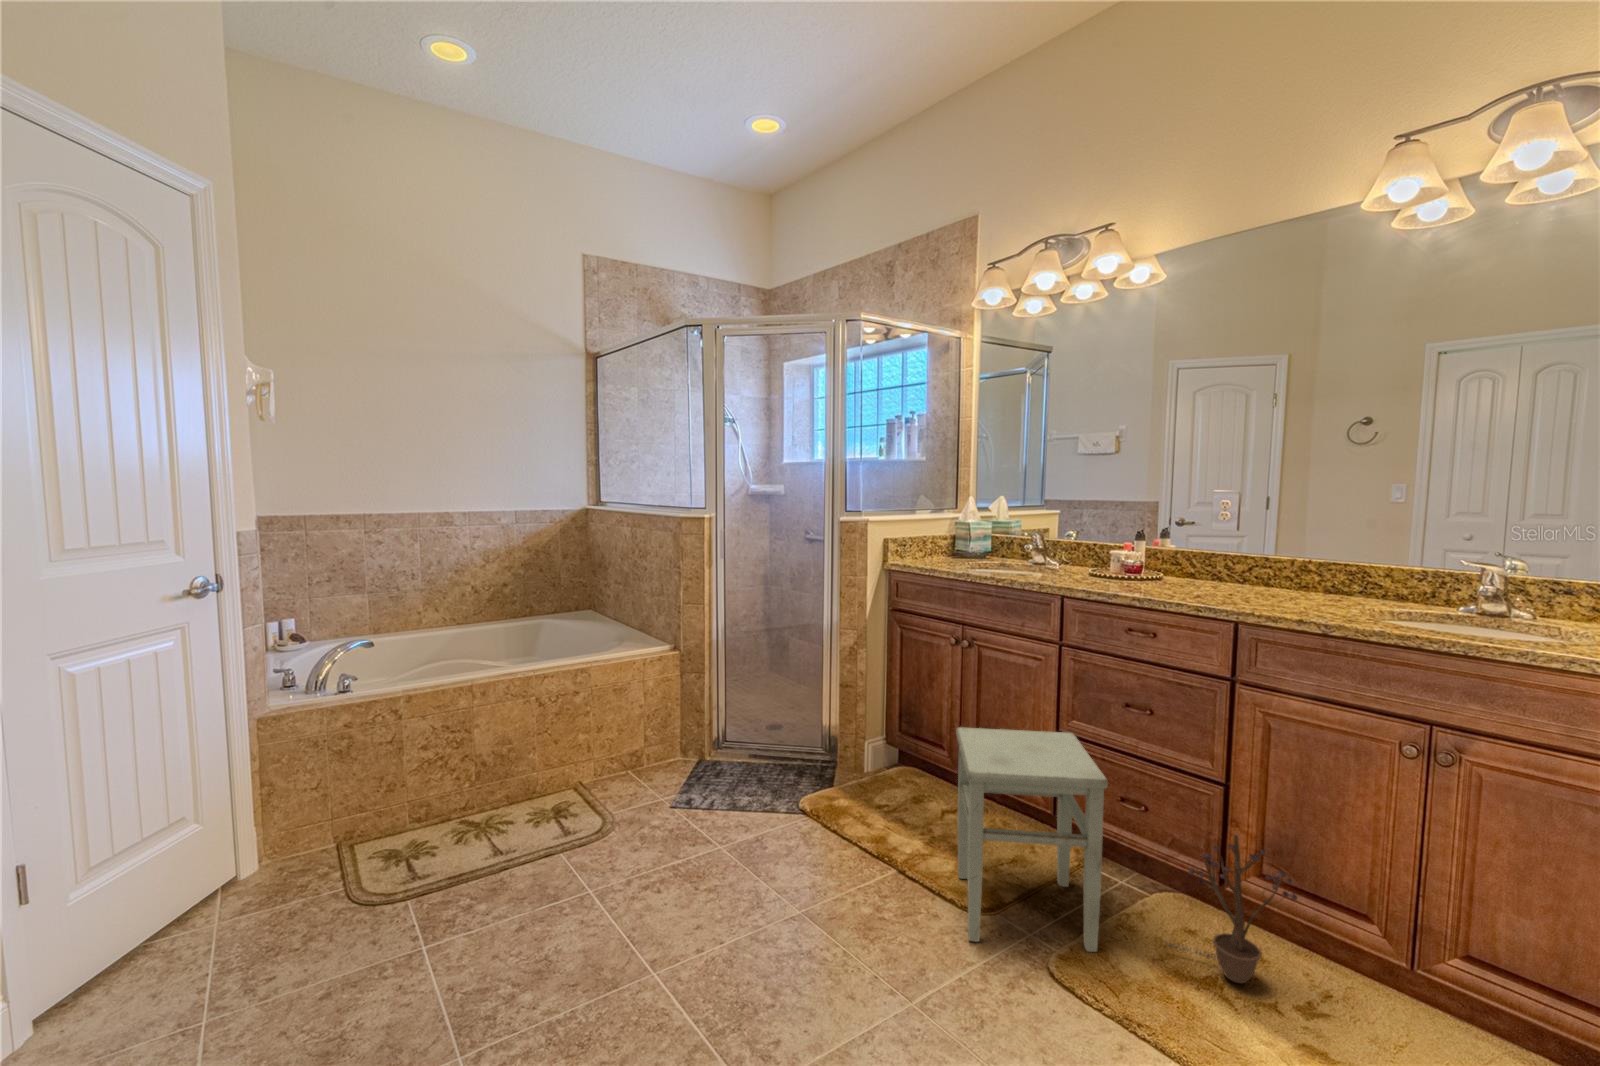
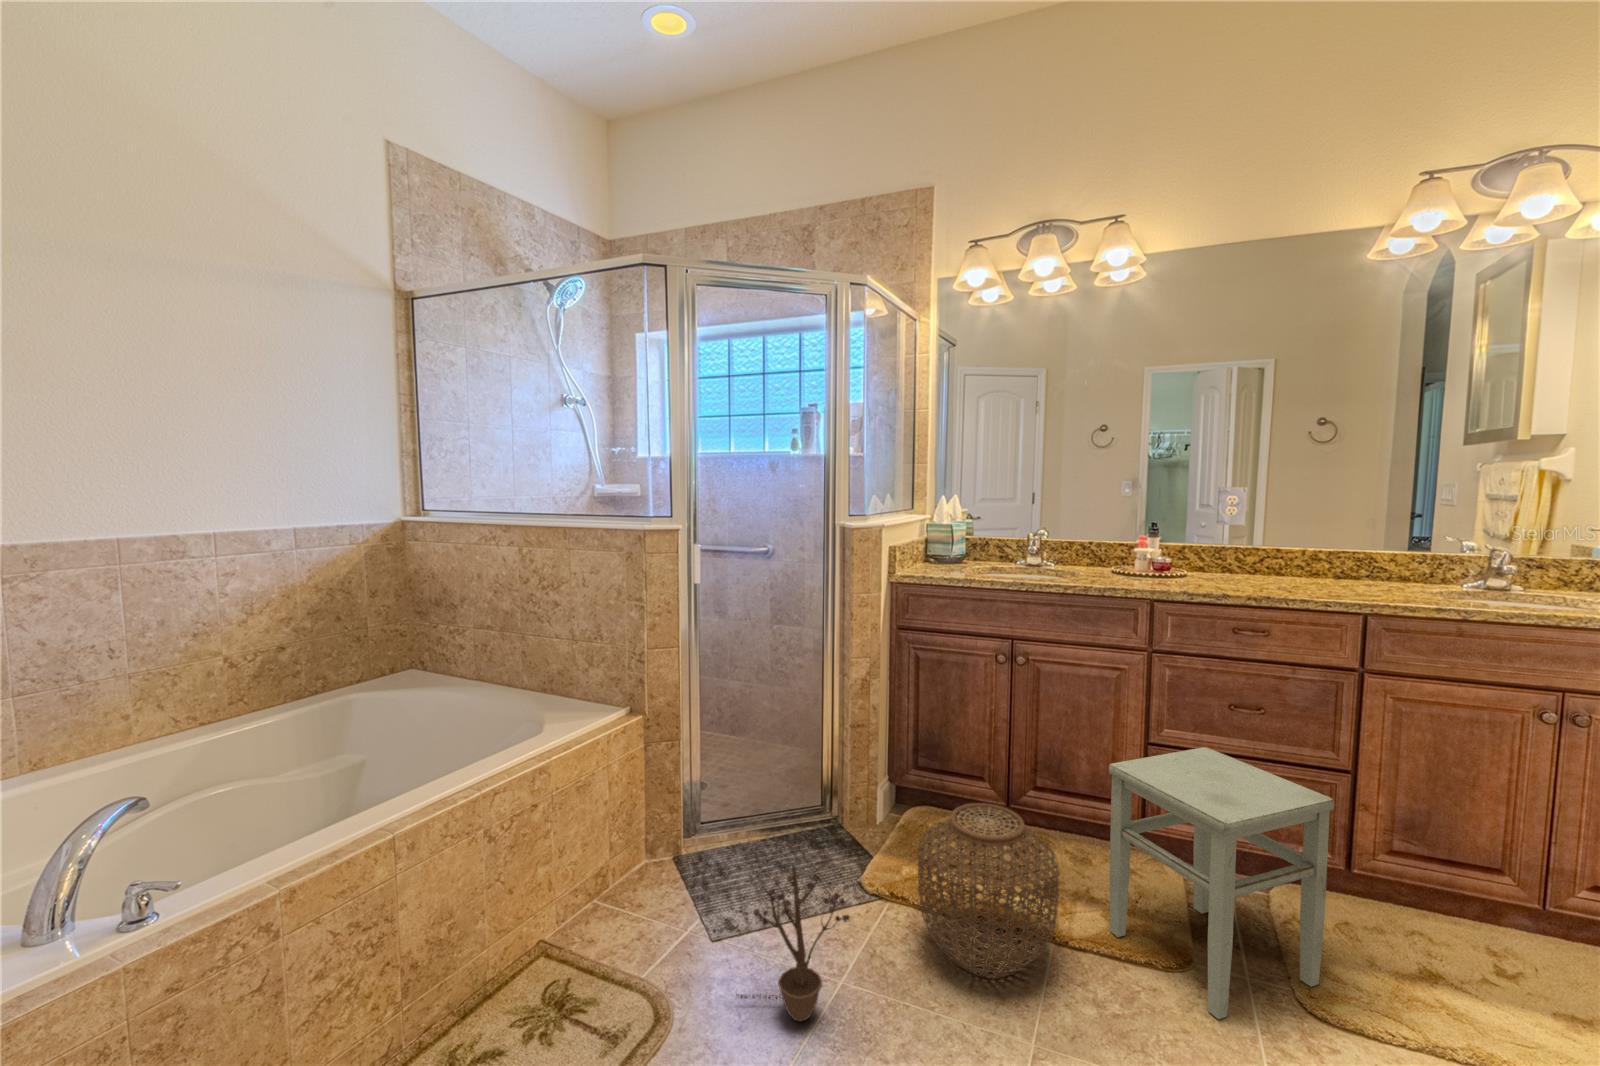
woven basket: none [790,741,898,873] -> present [918,803,1059,978]
decorative plant: present [1167,835,1297,983] -> present [736,866,849,1021]

